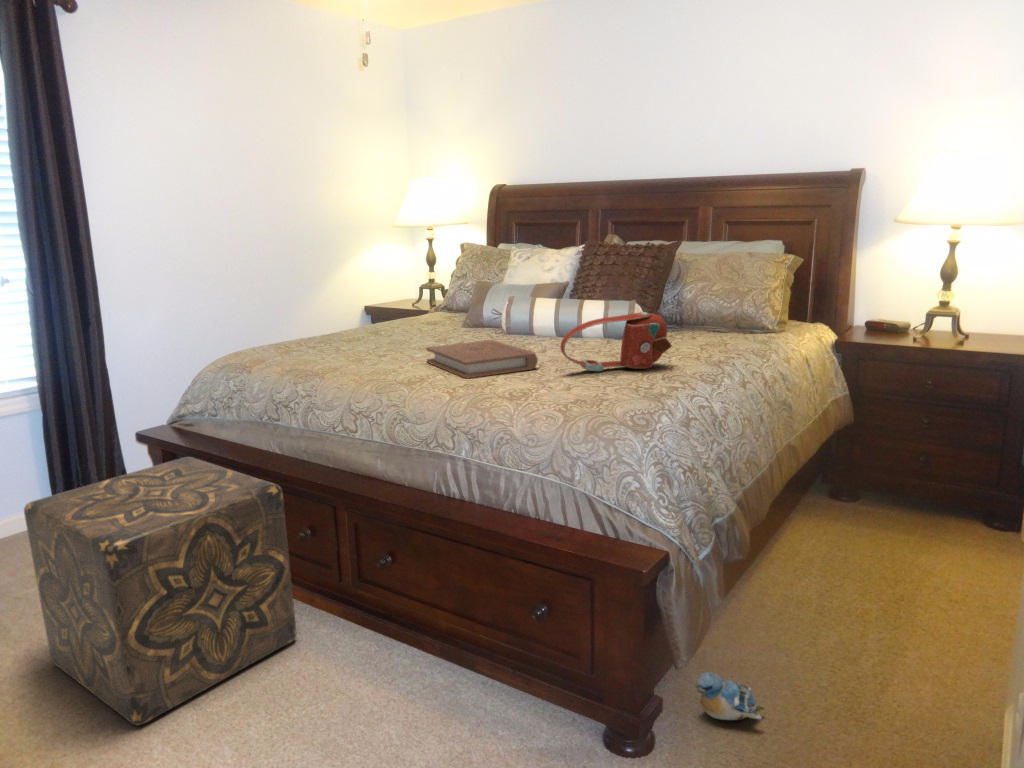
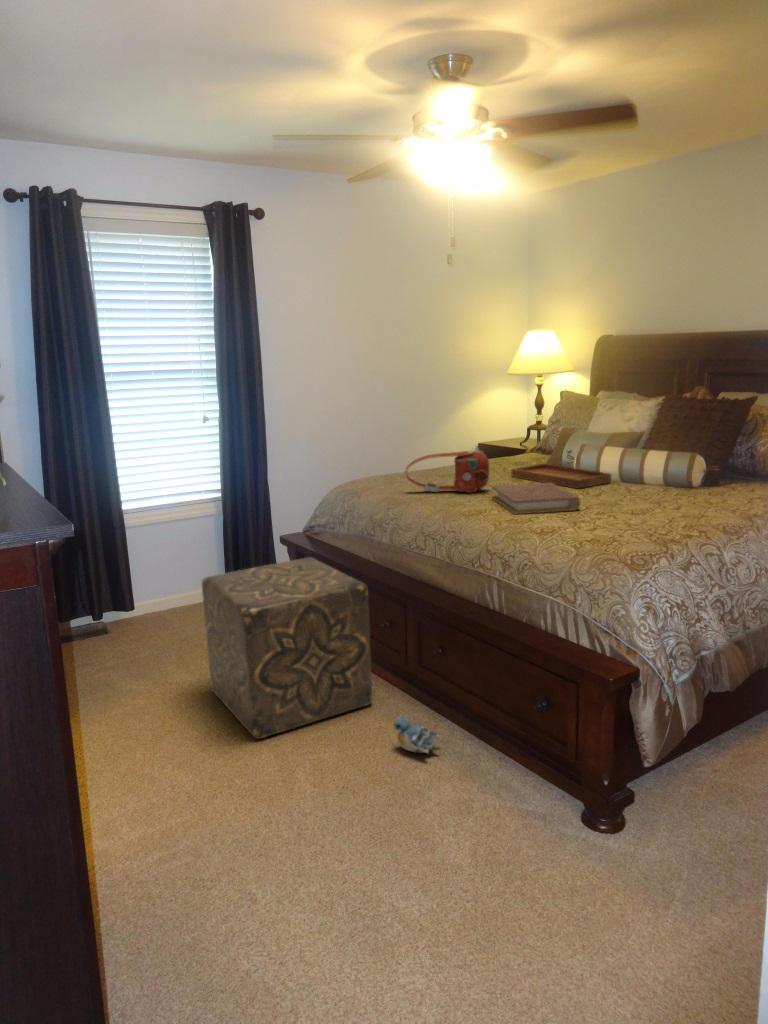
tray: none [433,302,547,346] -> present [511,449,611,489]
handbag: present [560,312,672,371] -> present [406,451,489,493]
plush toy: present [695,672,764,720] -> present [394,716,440,753]

